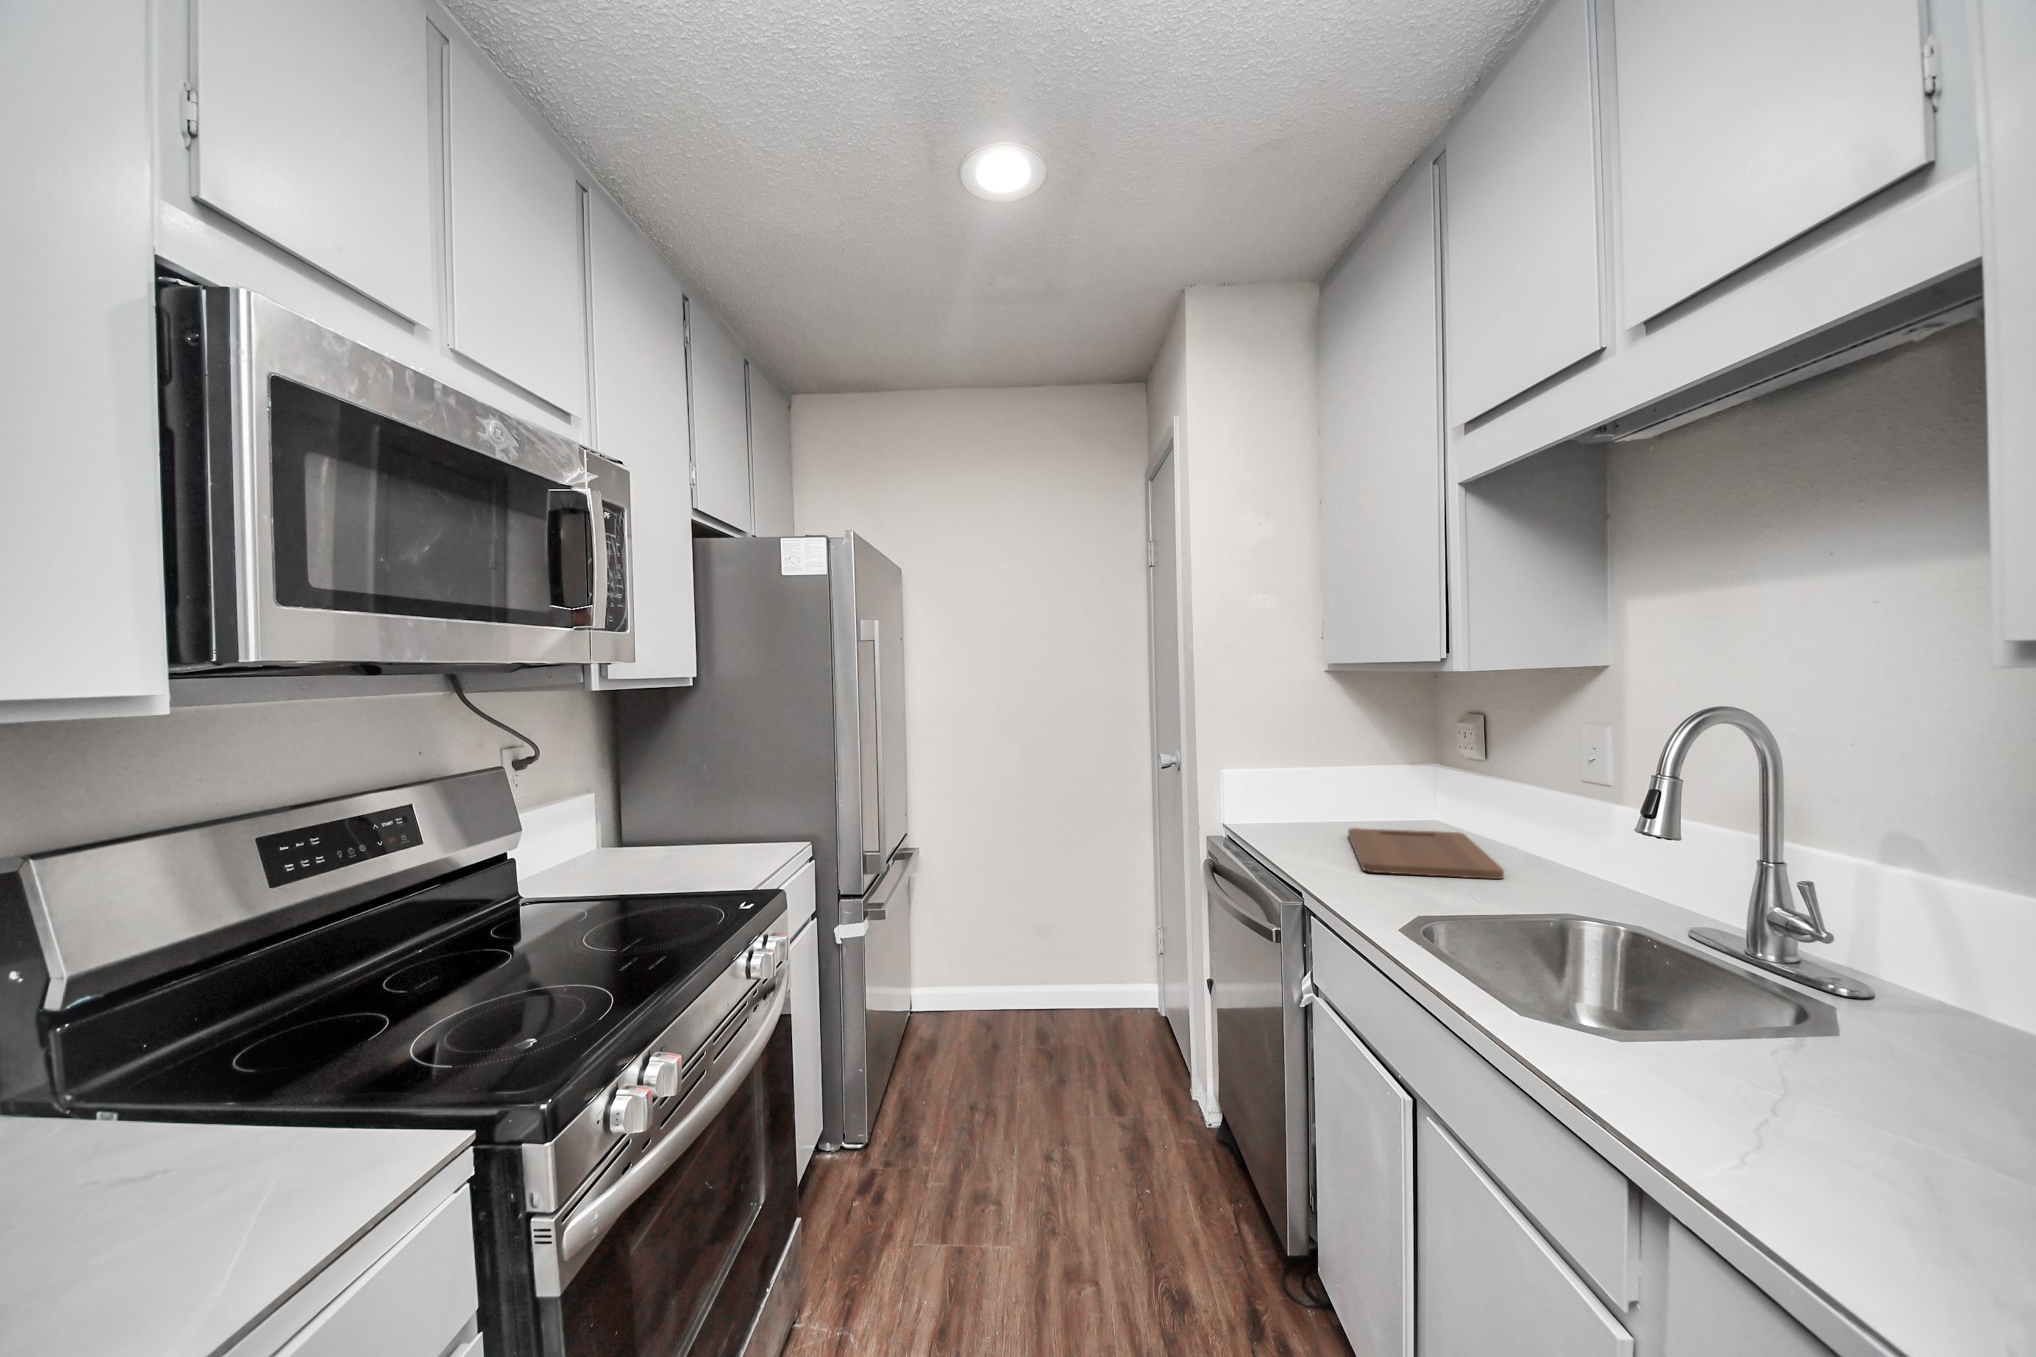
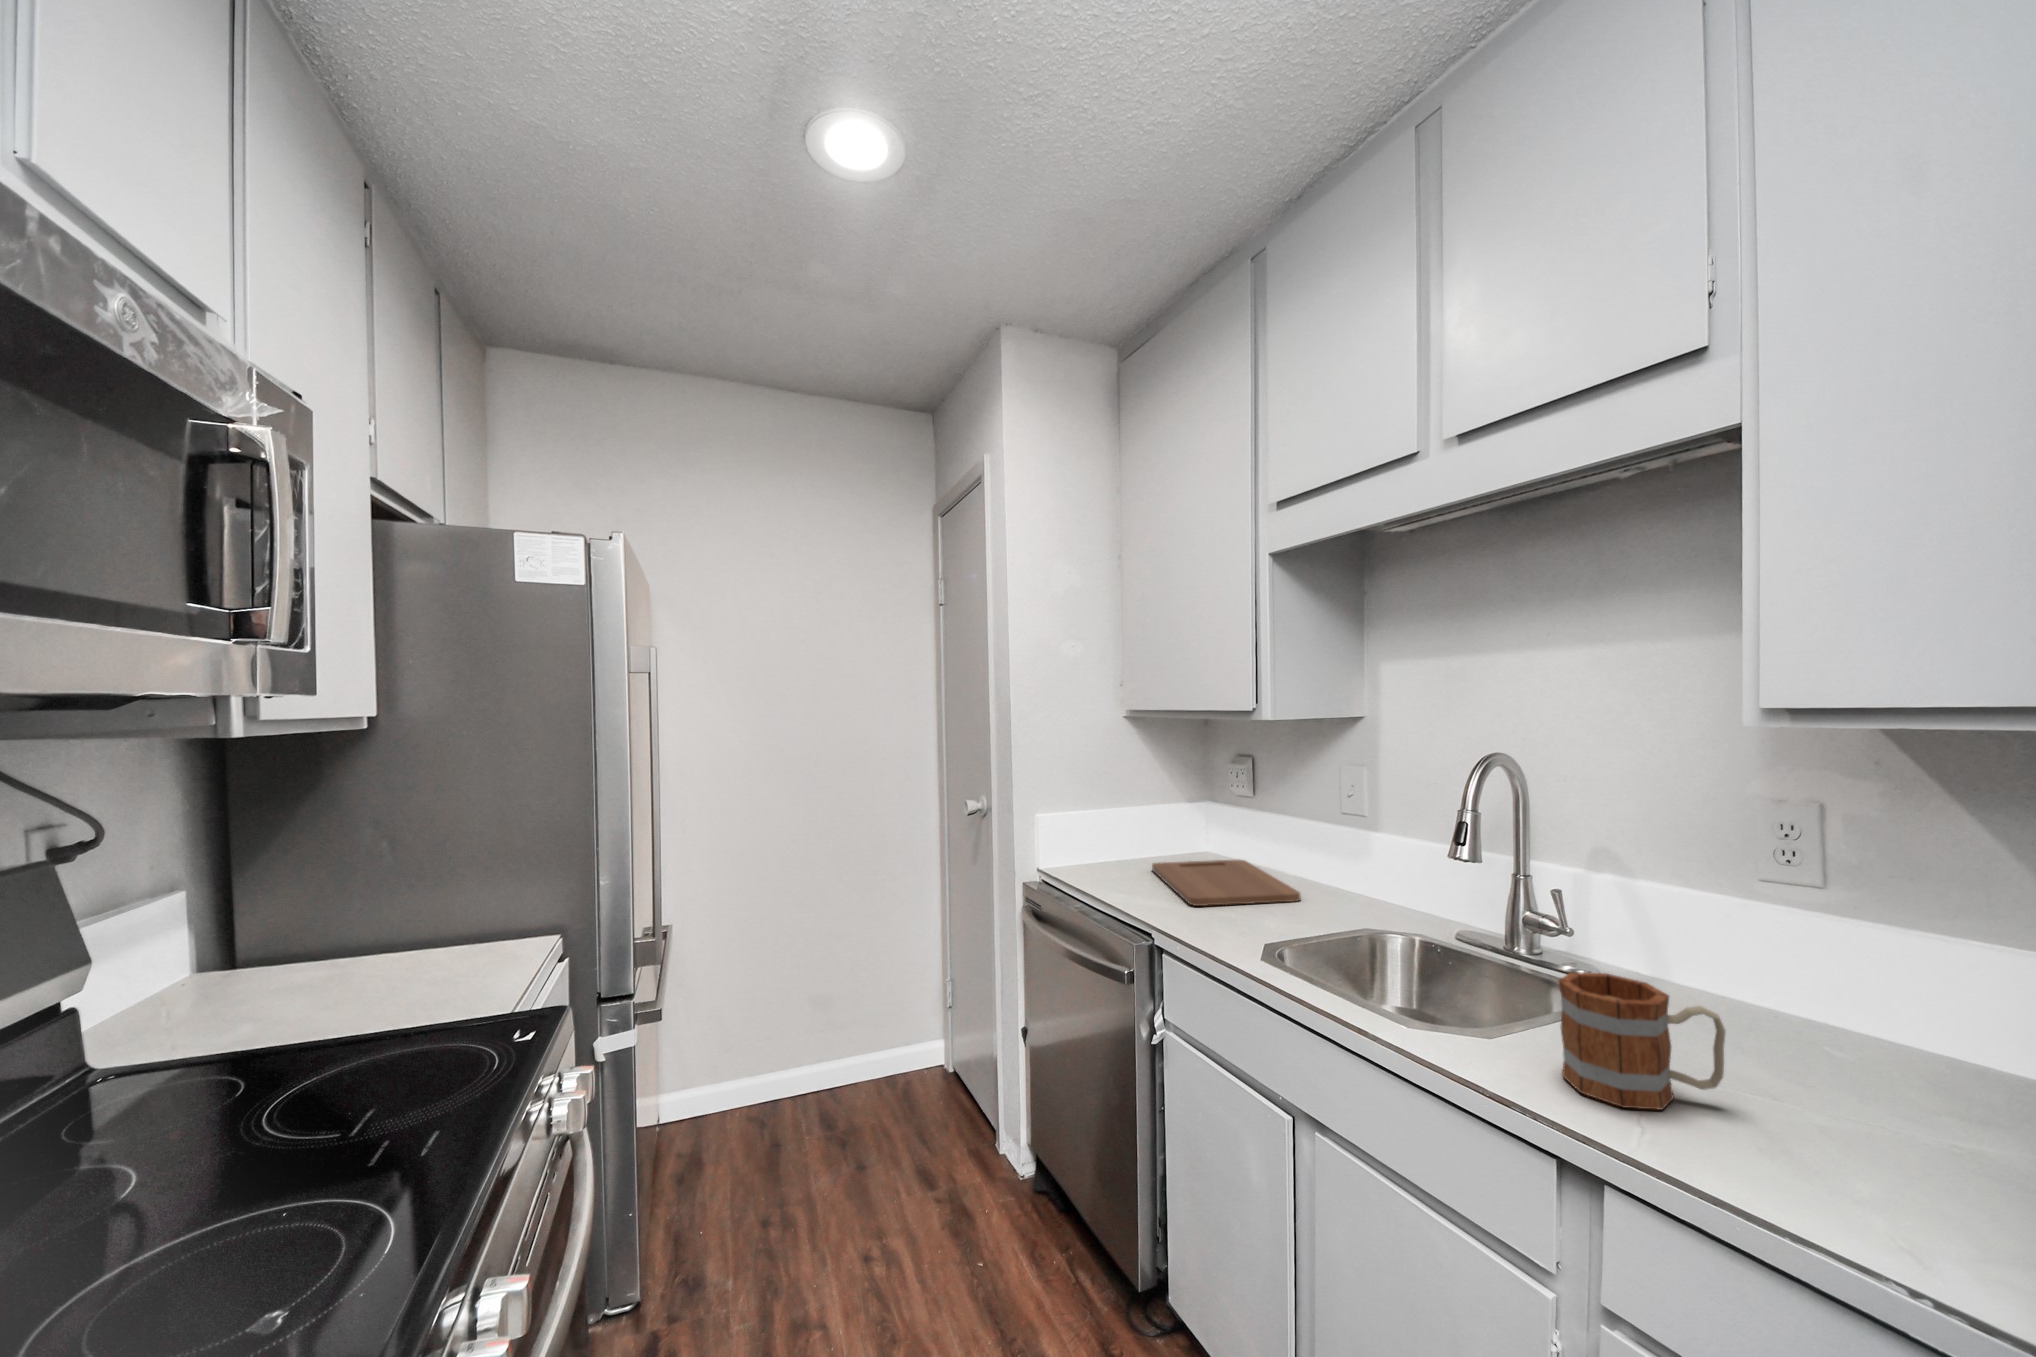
mug: none [1686,969,1920,1145] -> present [1559,972,1726,1110]

